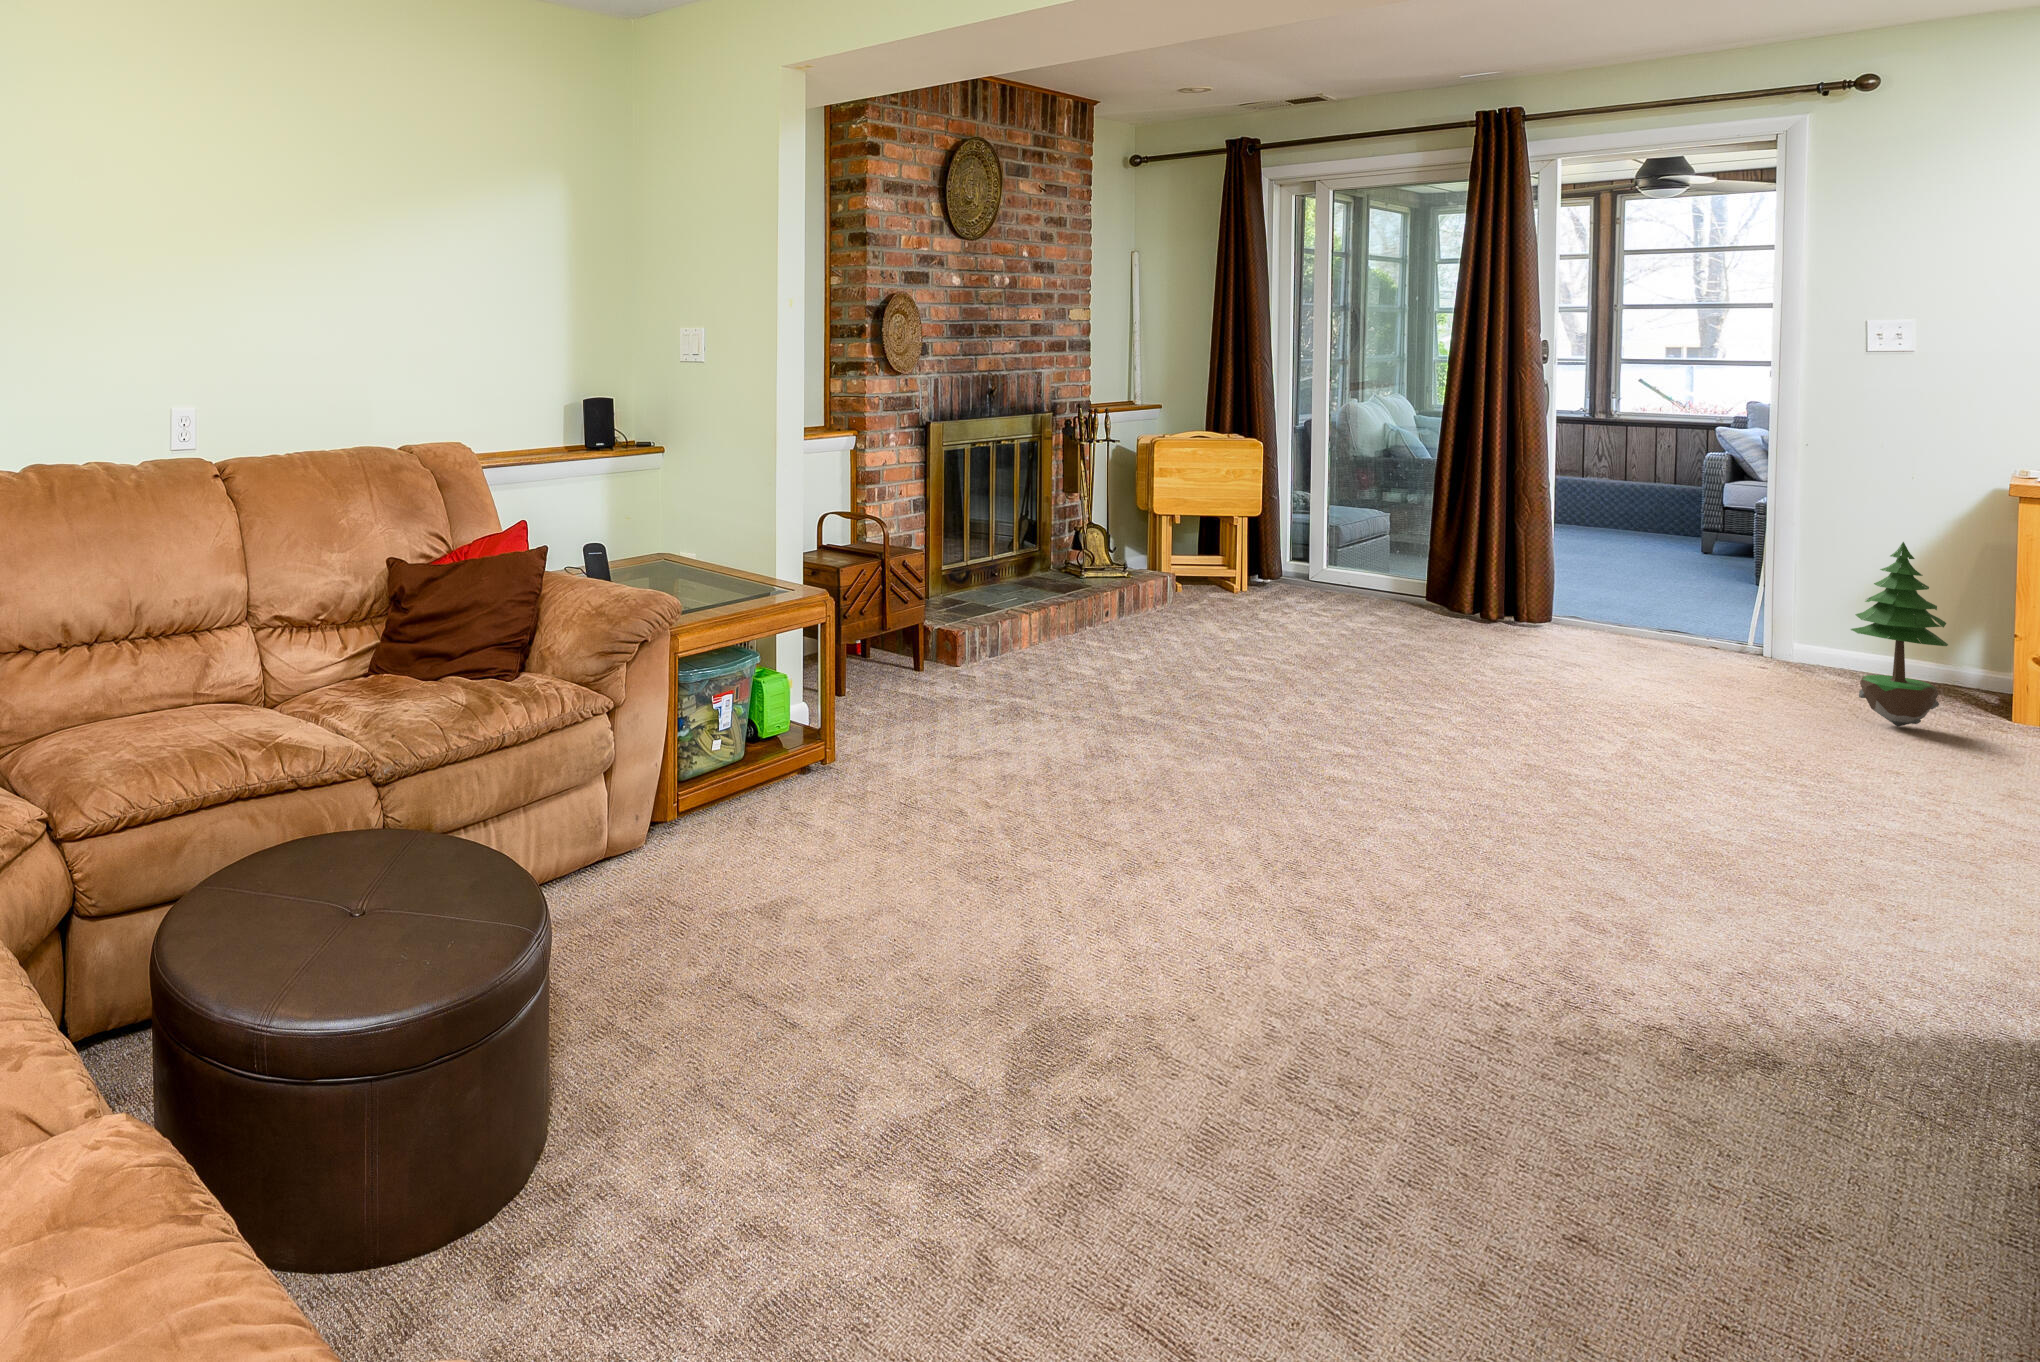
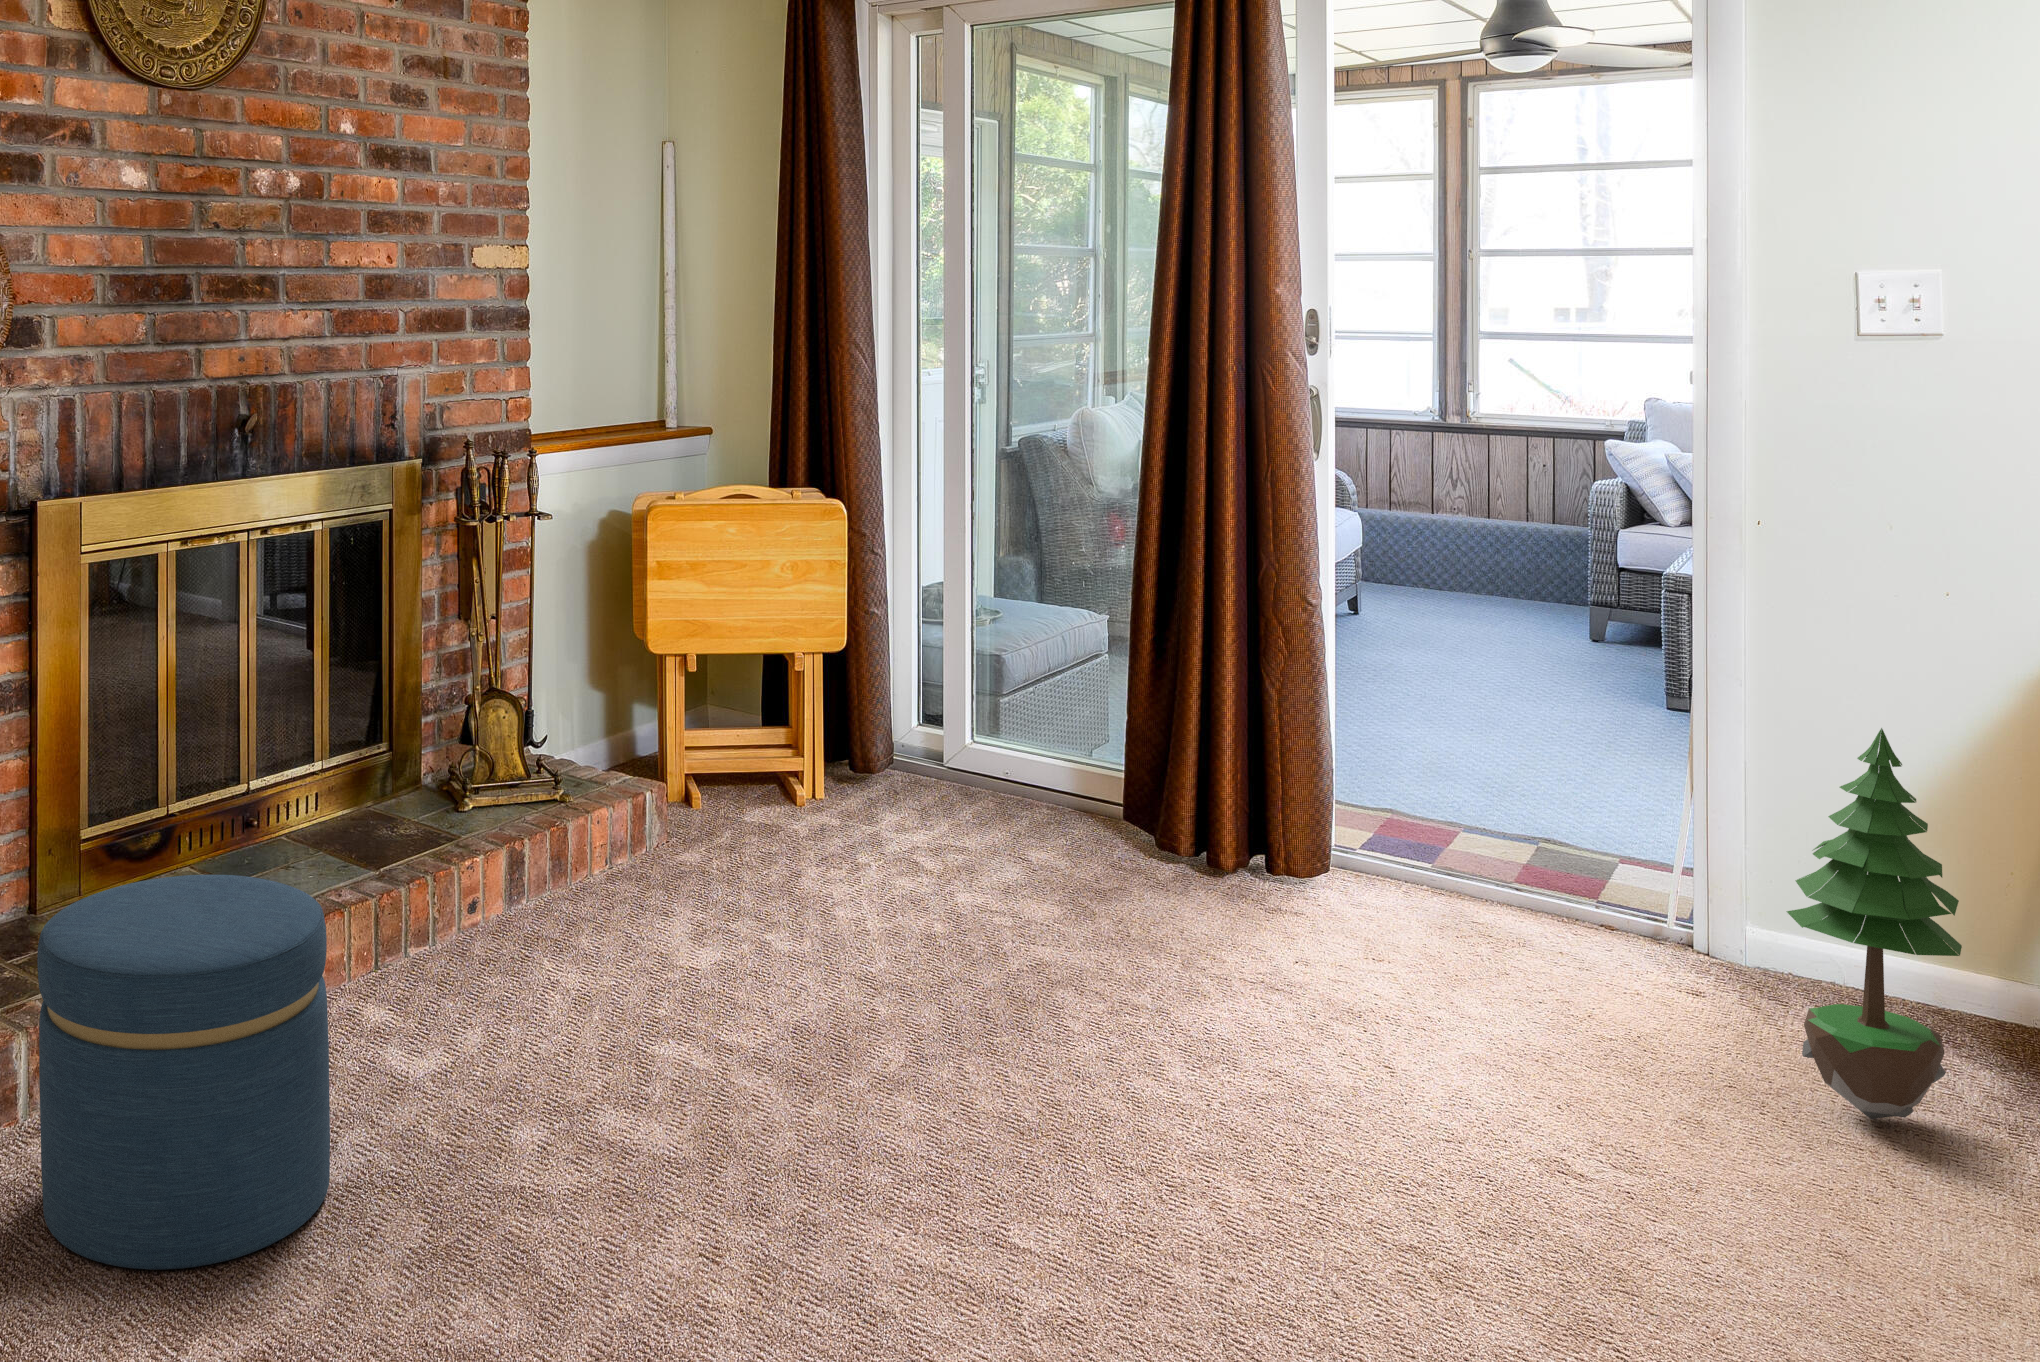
ottoman: none [1017,575,1141,715] -> present [37,875,330,1270]

